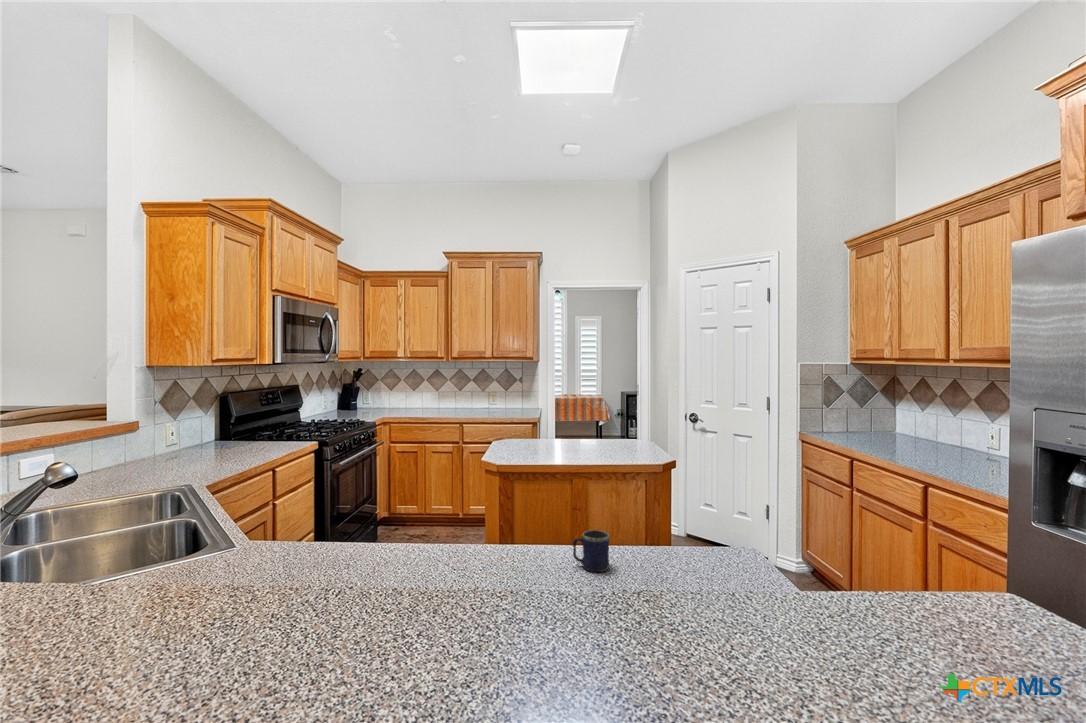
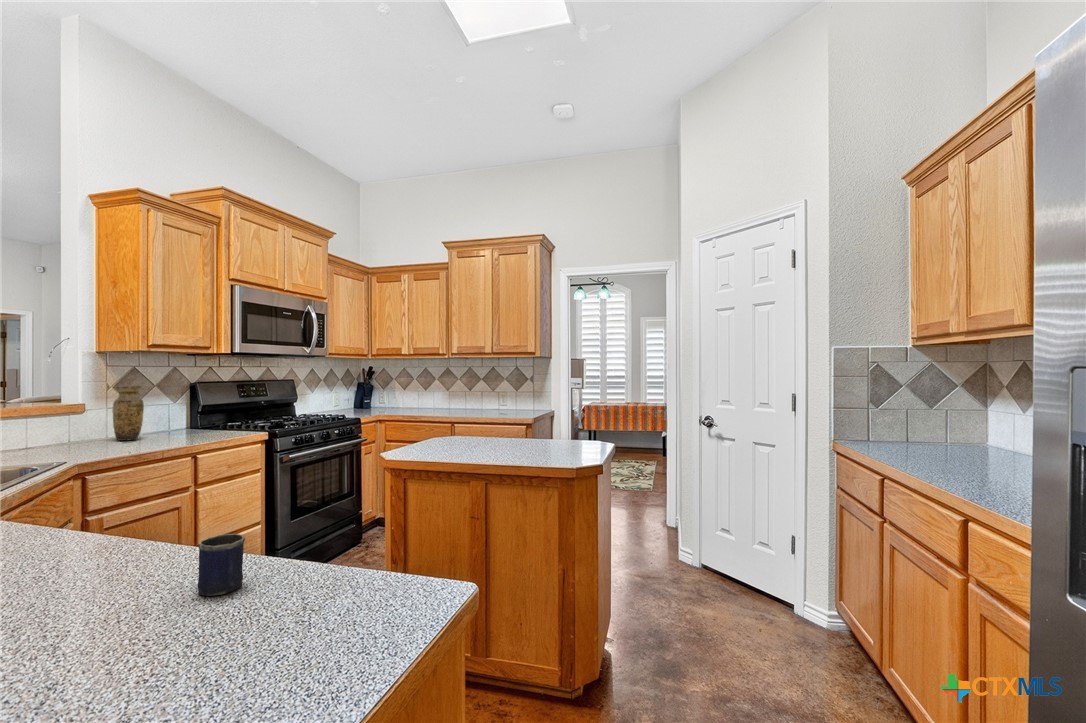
vase: none [175,401,204,457] -> present [112,386,144,441]

